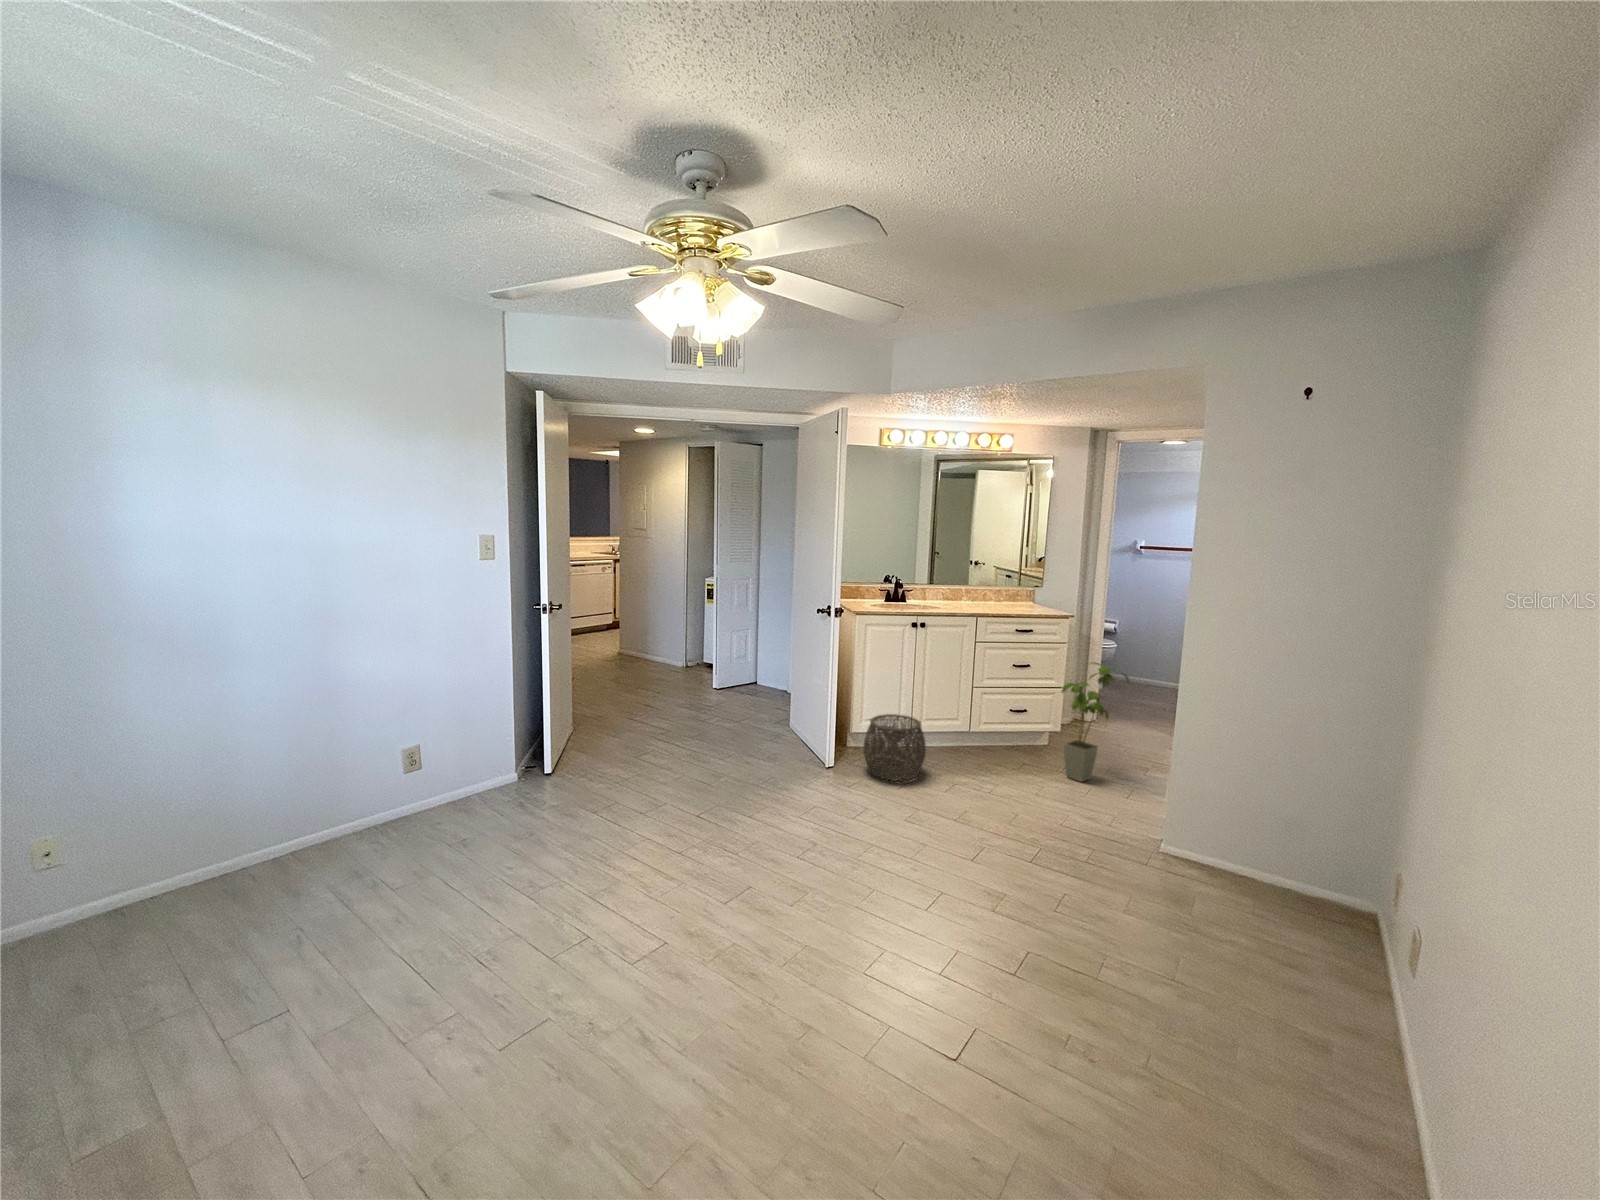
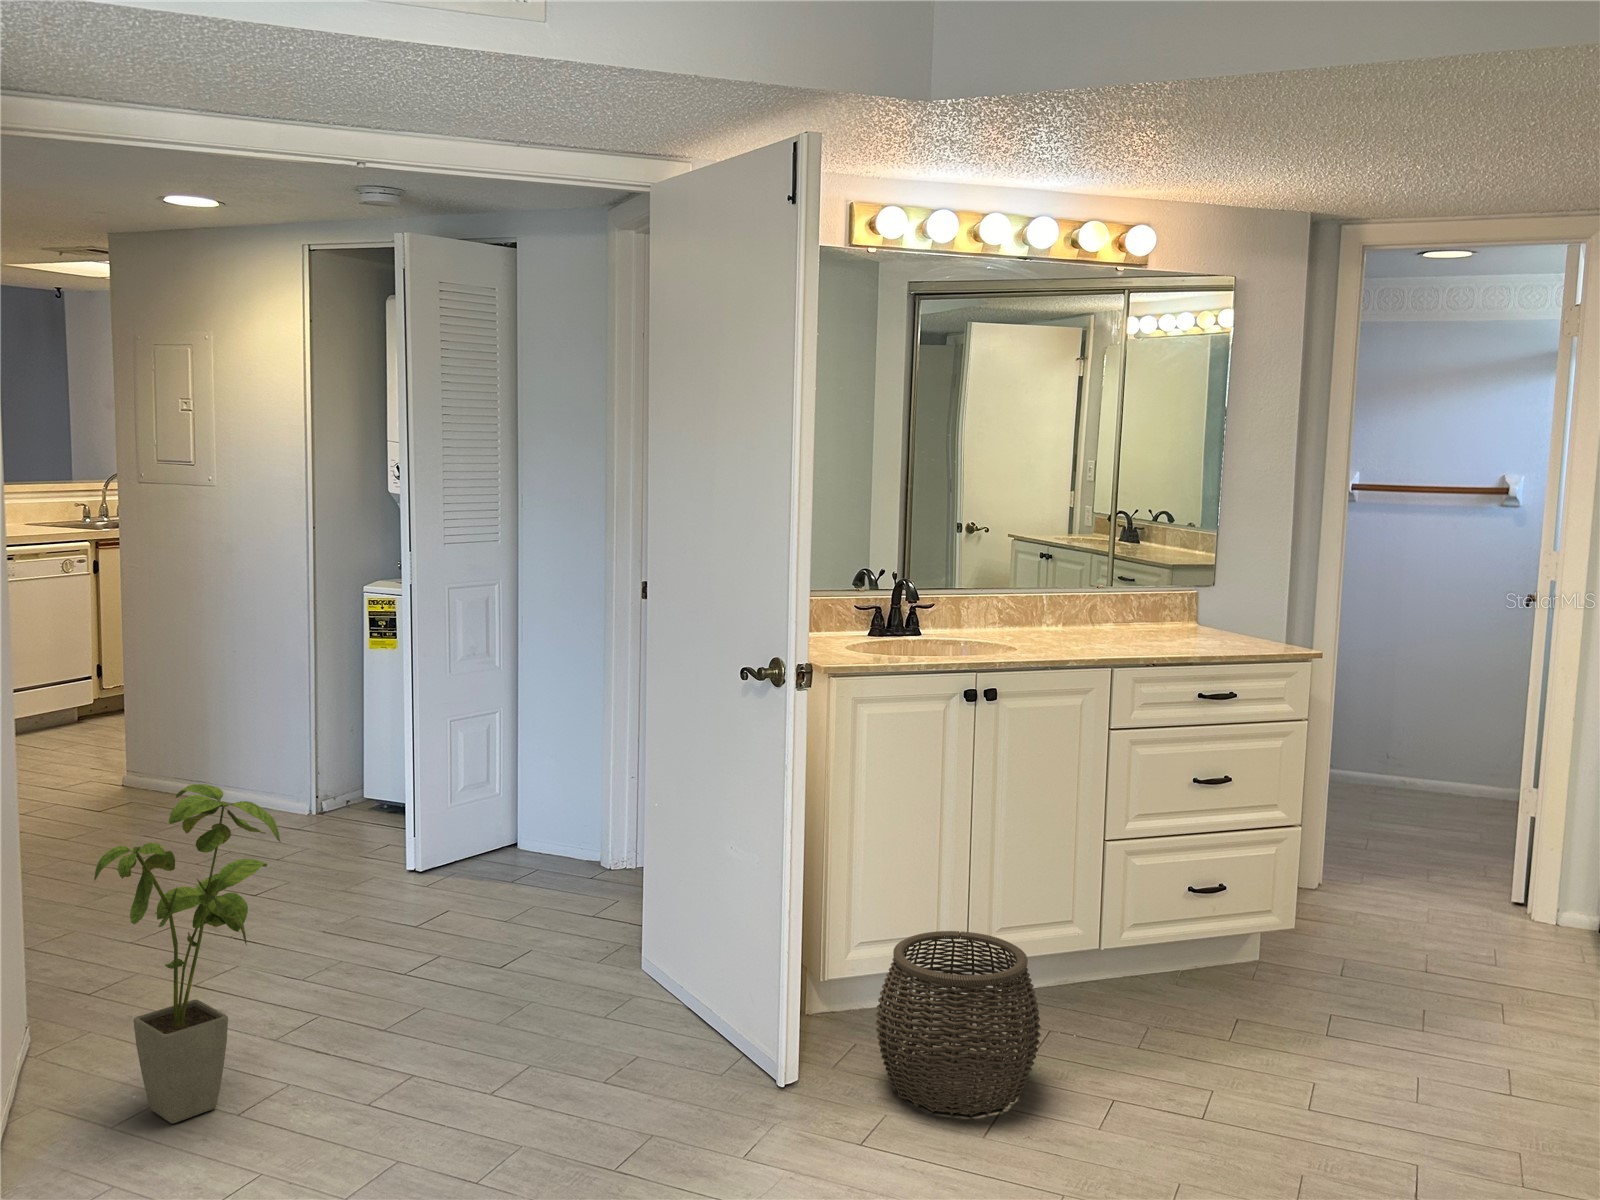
house plant: present [1062,662,1129,782] -> present [94,784,281,1123]

